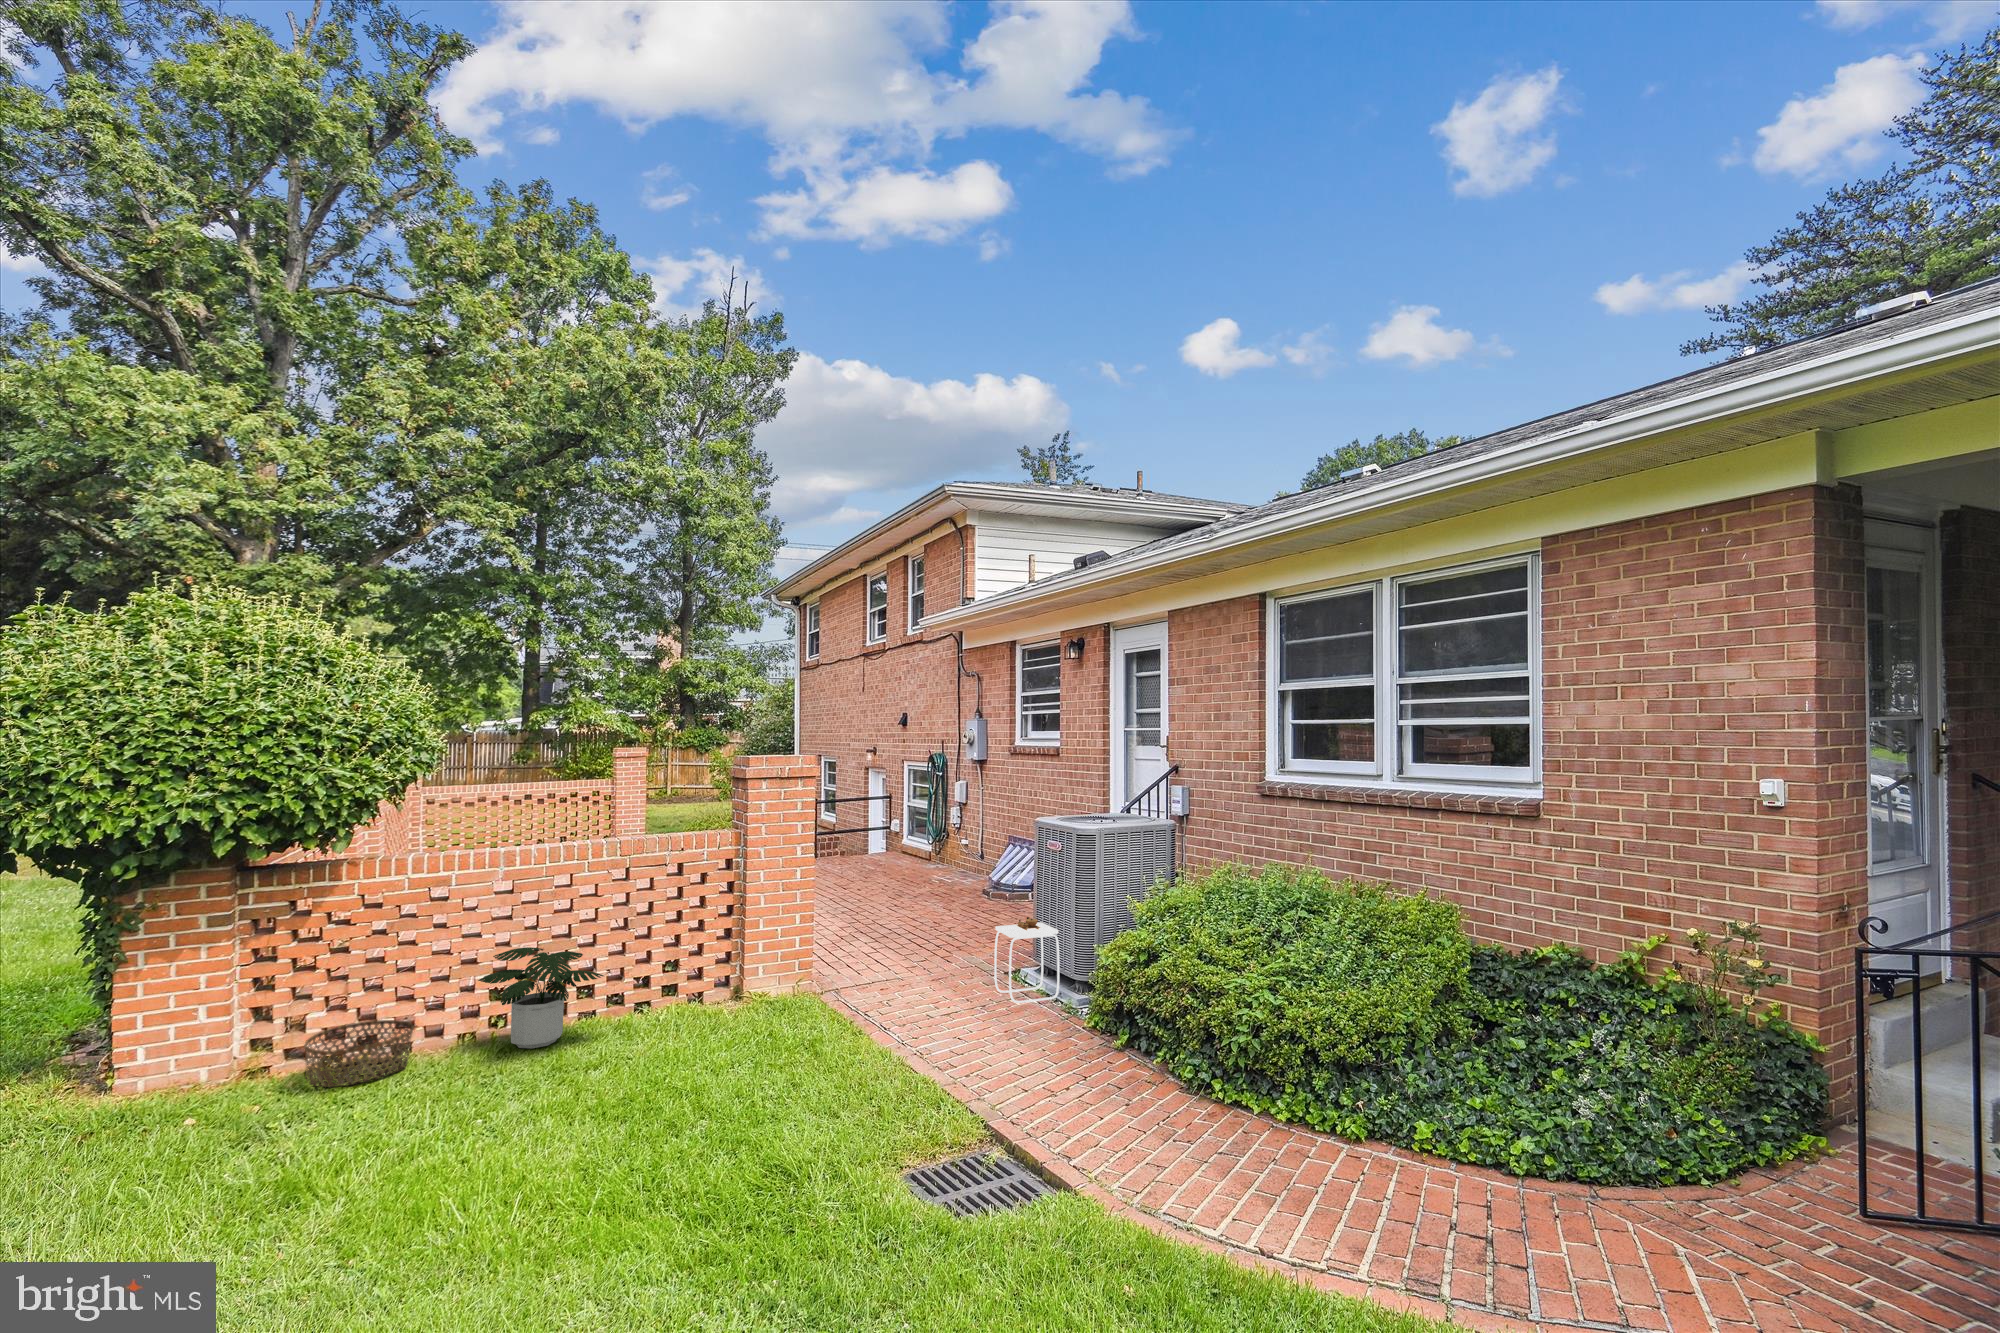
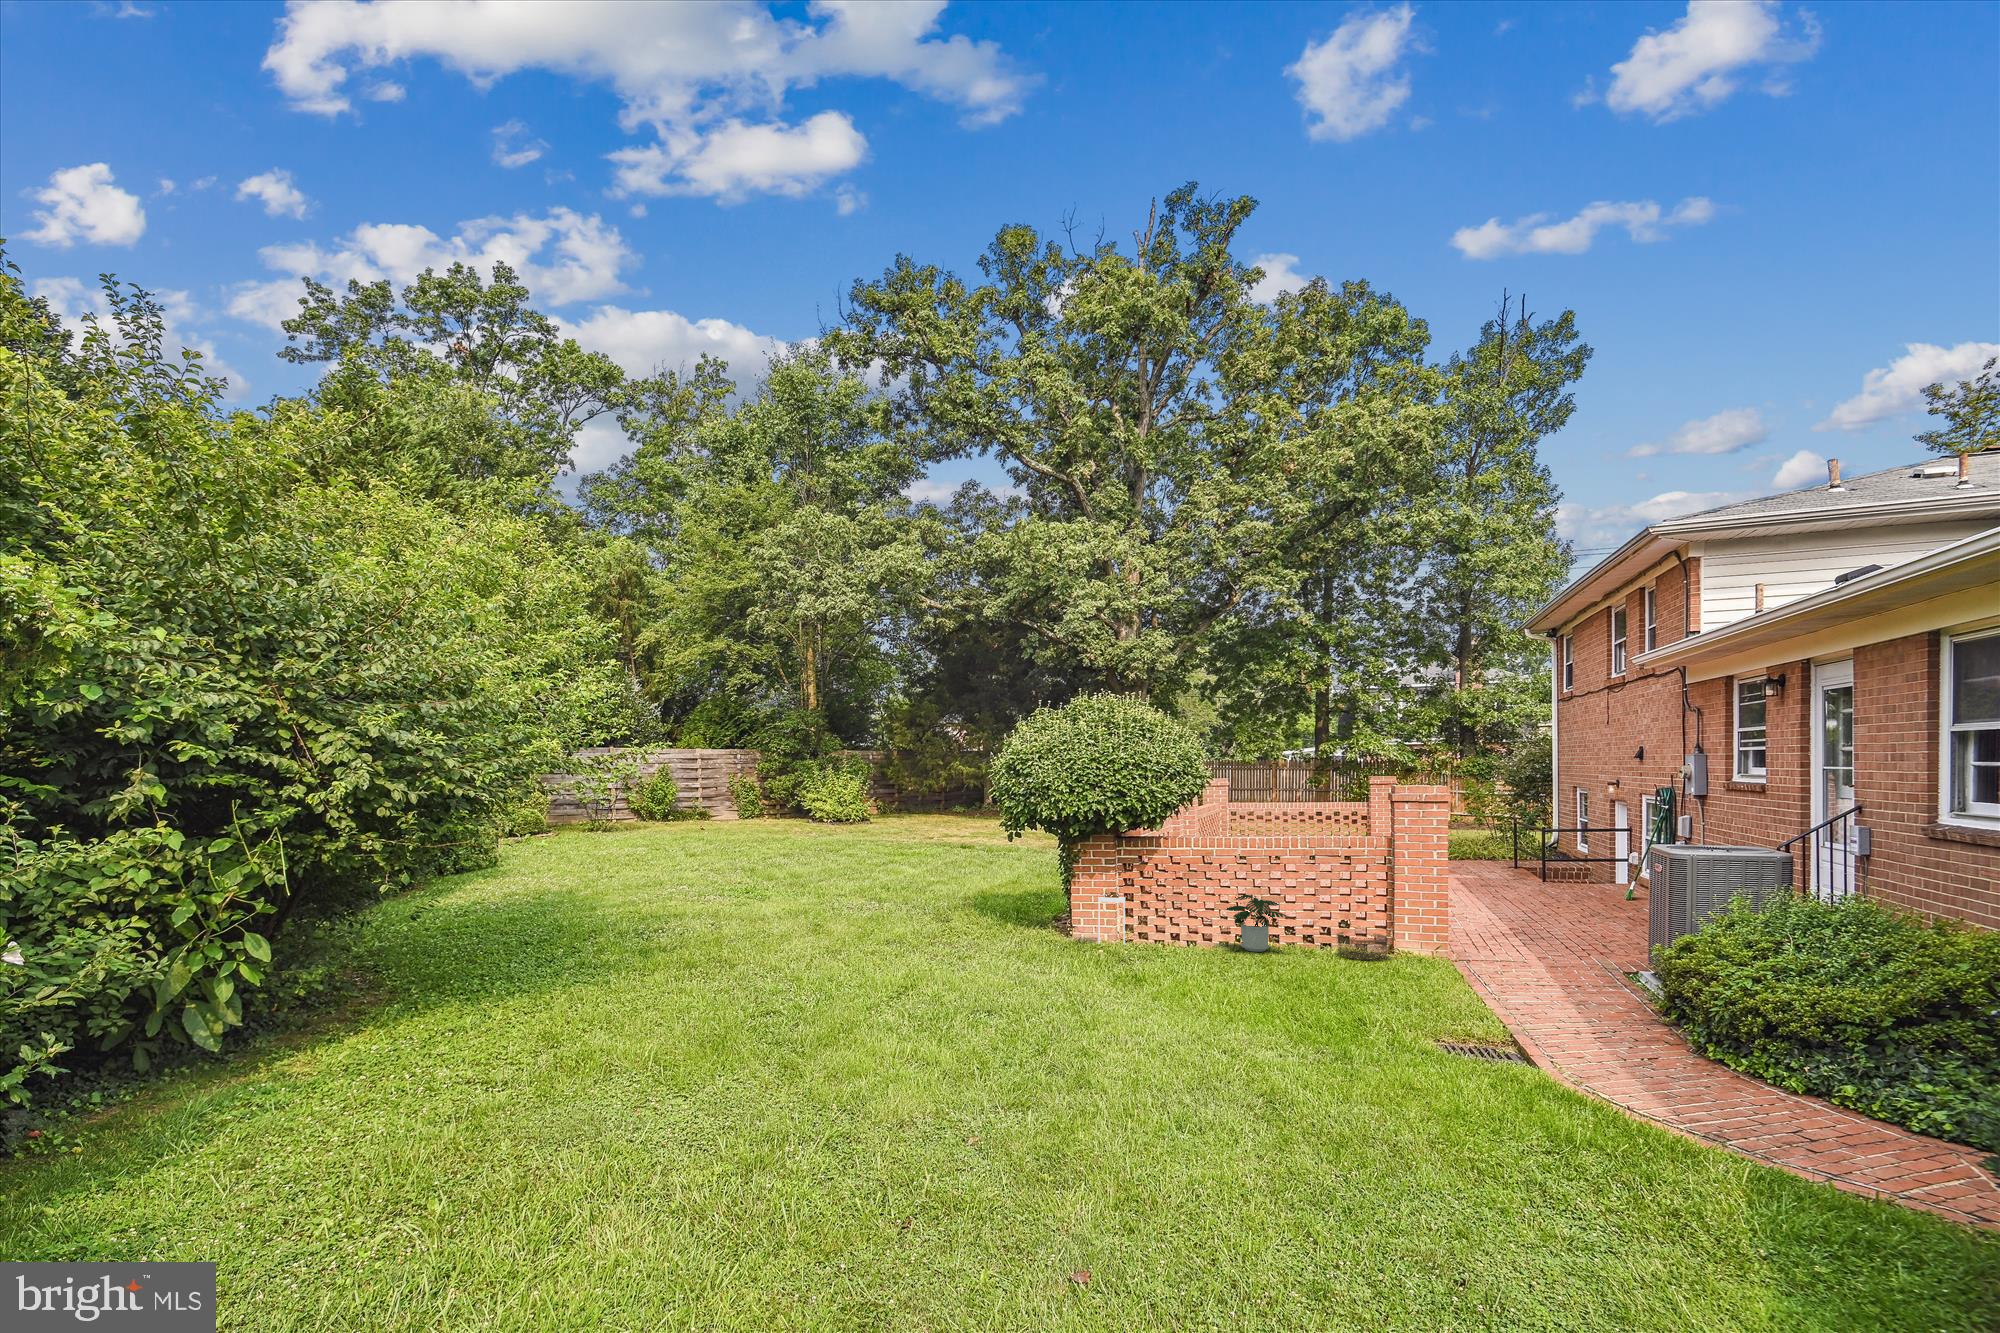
side table: present [994,917,1059,1003] -> present [1098,892,1125,944]
basket: present [304,1020,414,1087] -> present [1337,932,1388,960]

